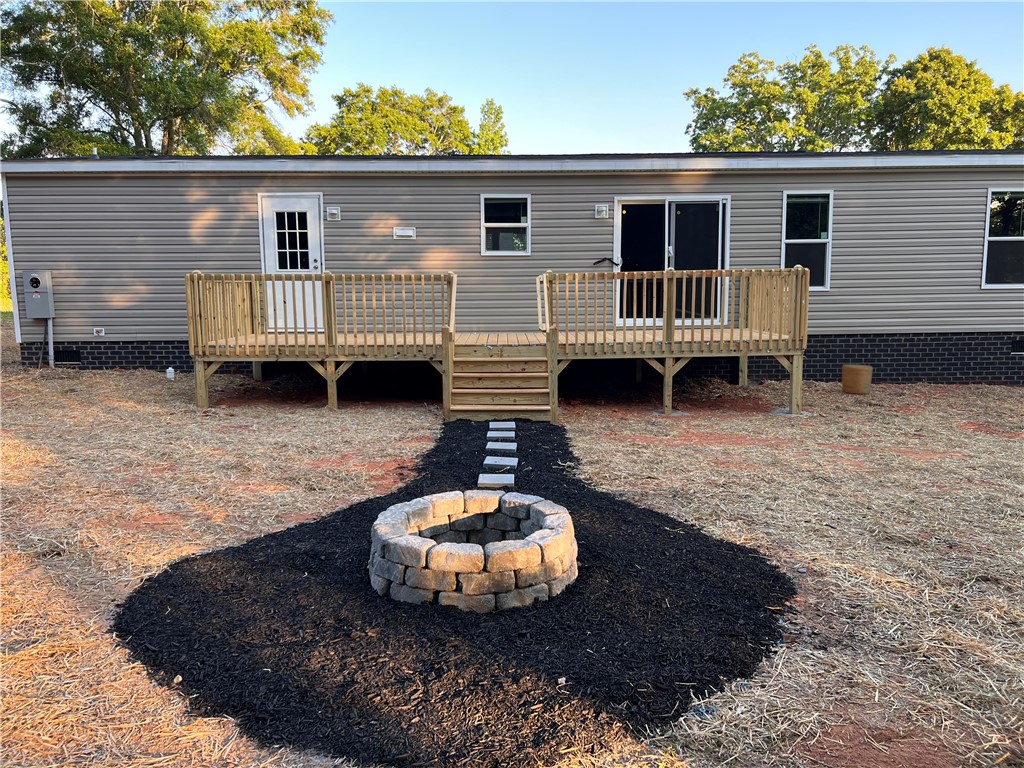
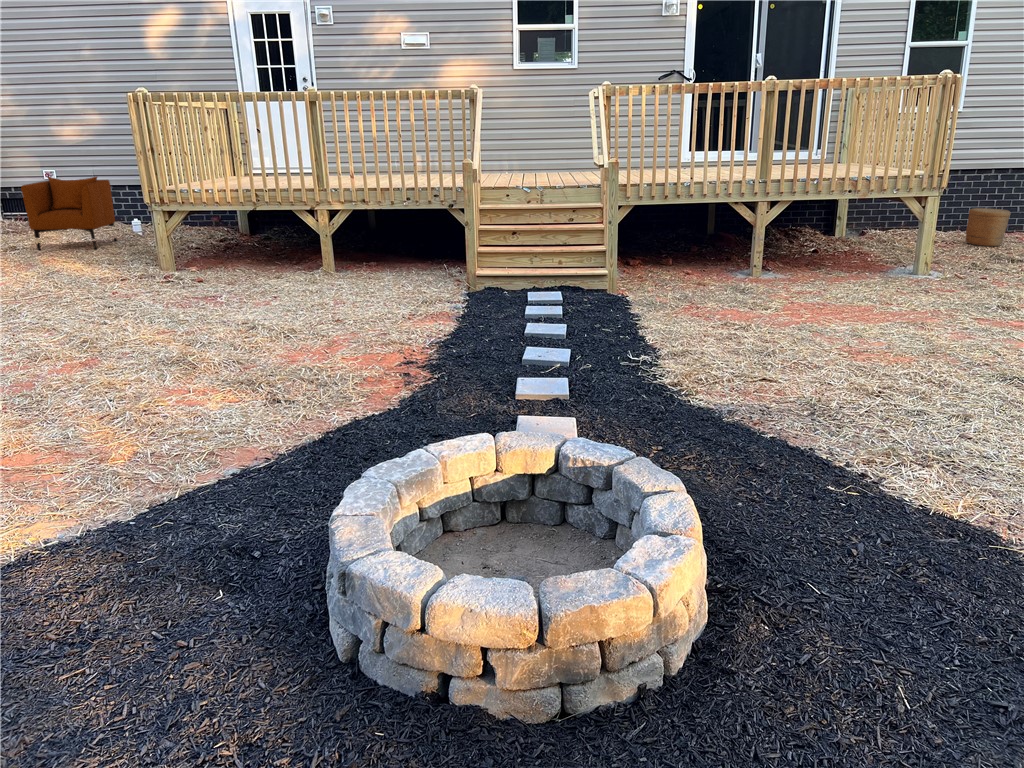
armchair: none [81,333,151,392] -> present [21,177,117,250]

